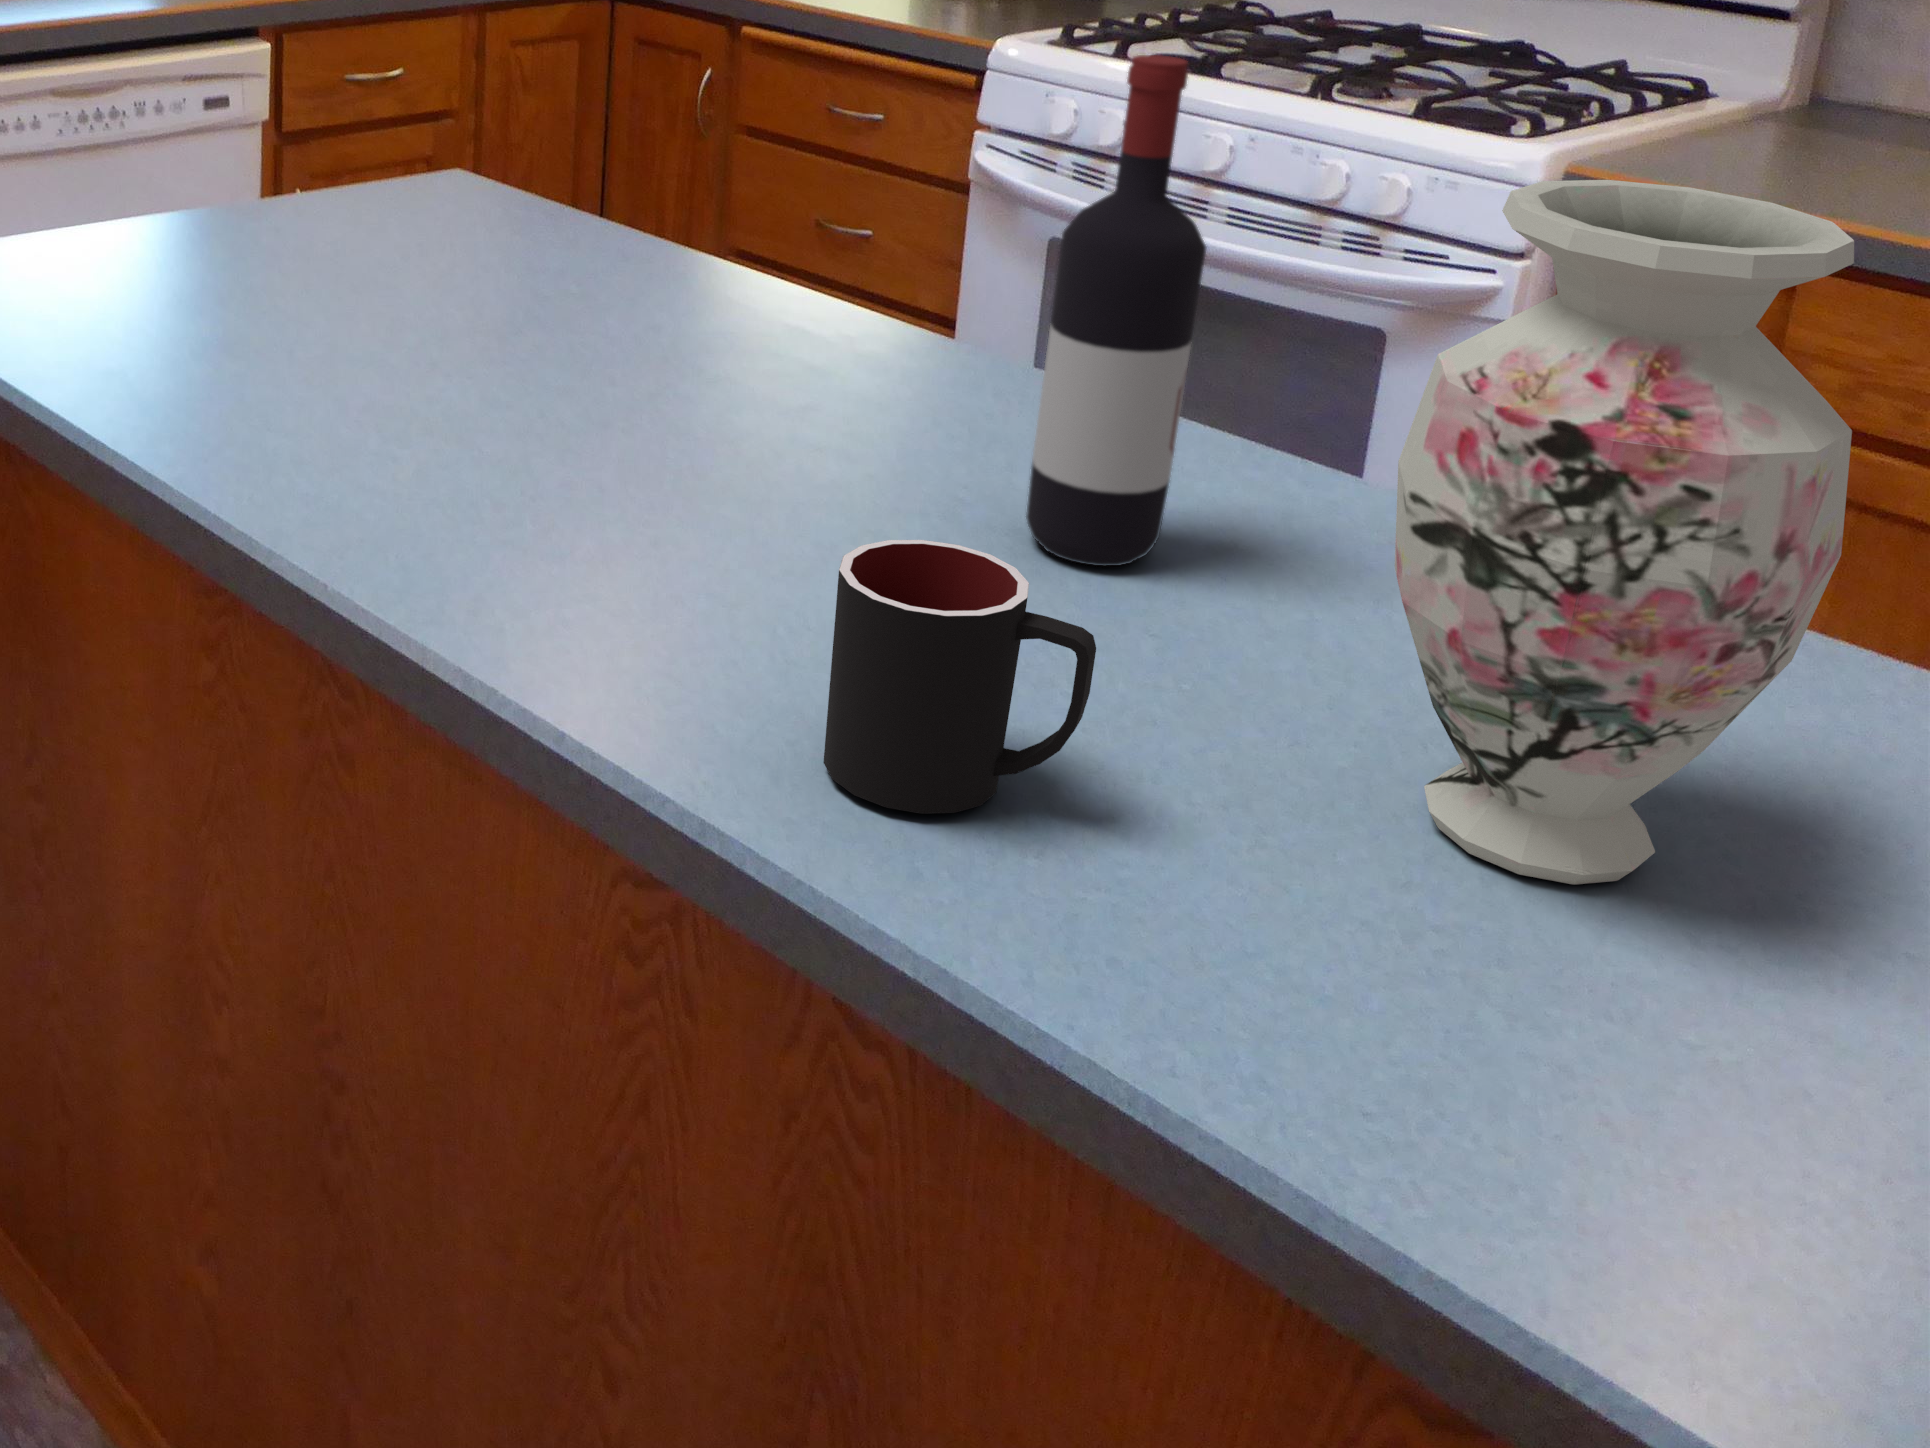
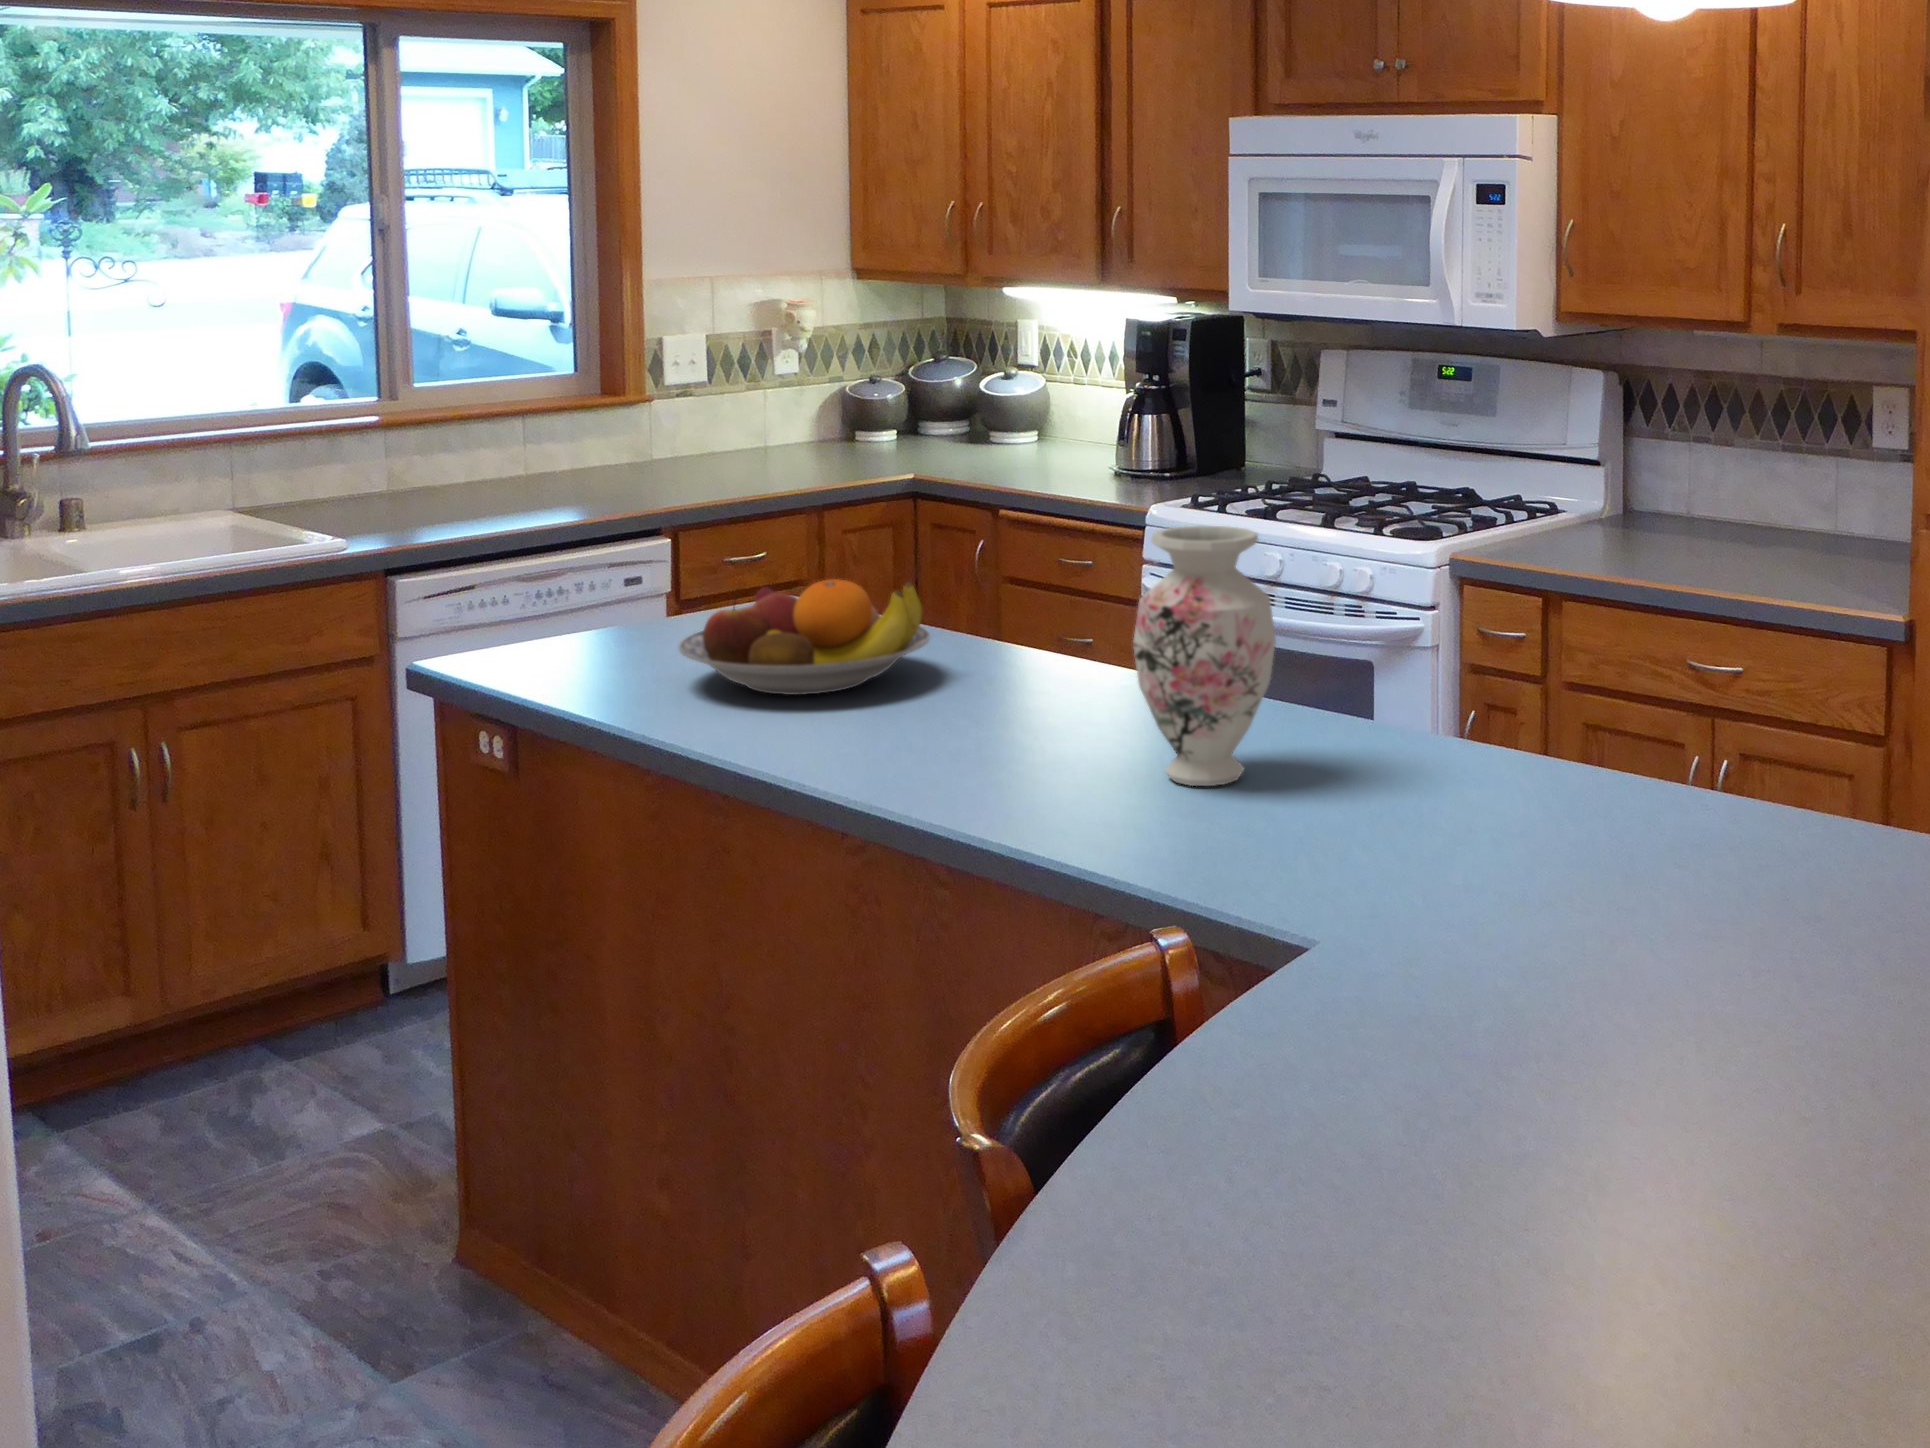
wine bottle: present [1026,55,1206,566] -> none [1048,494,1107,721]
fruit bowl: none [256,183,742,419] -> present [679,579,930,695]
mug: present [824,540,1096,814] -> none [929,687,1027,790]

